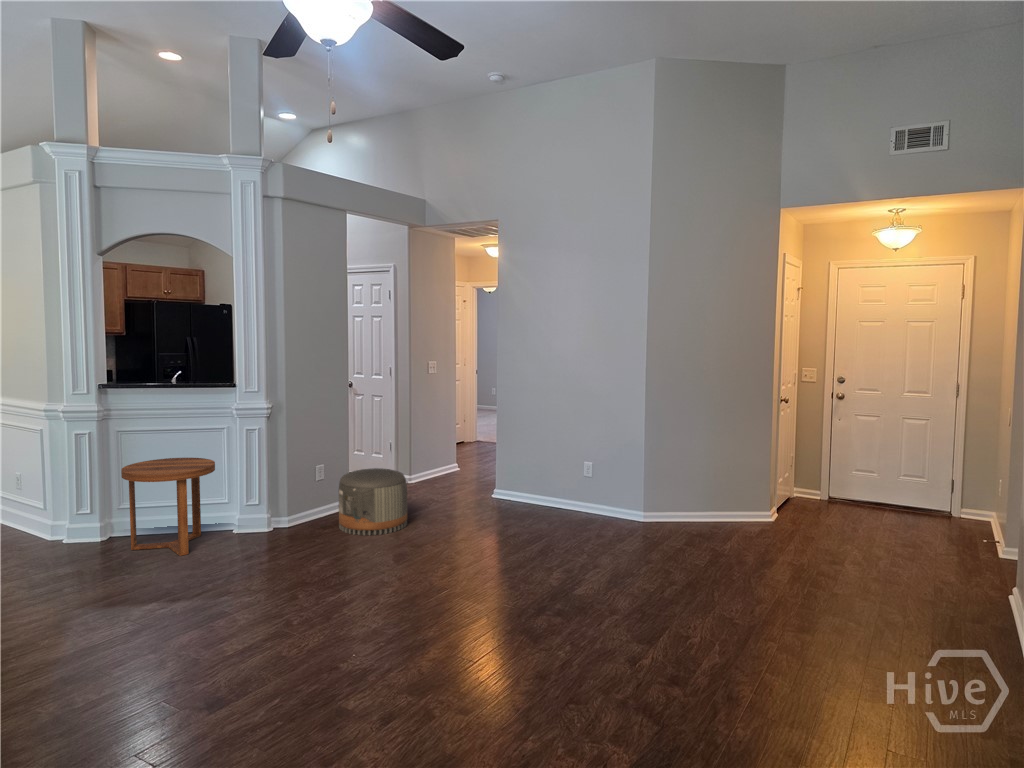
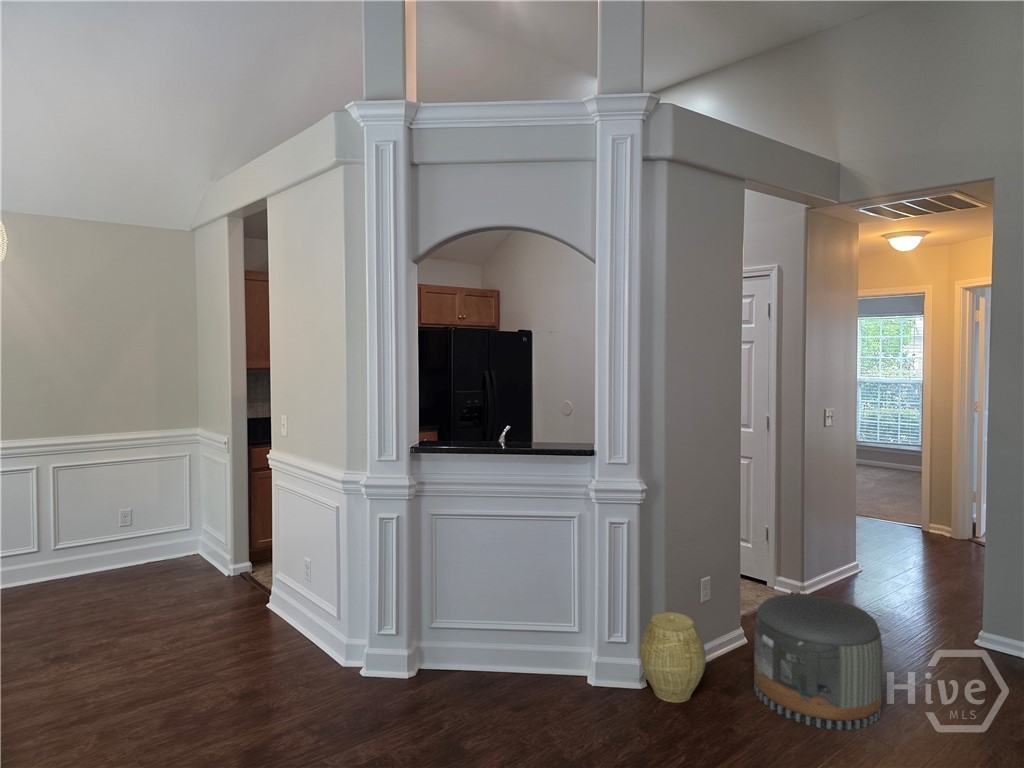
side table: present [121,458,215,556] -> none [444,560,574,738]
woven basket: none [265,483,306,534] -> present [640,612,706,703]

